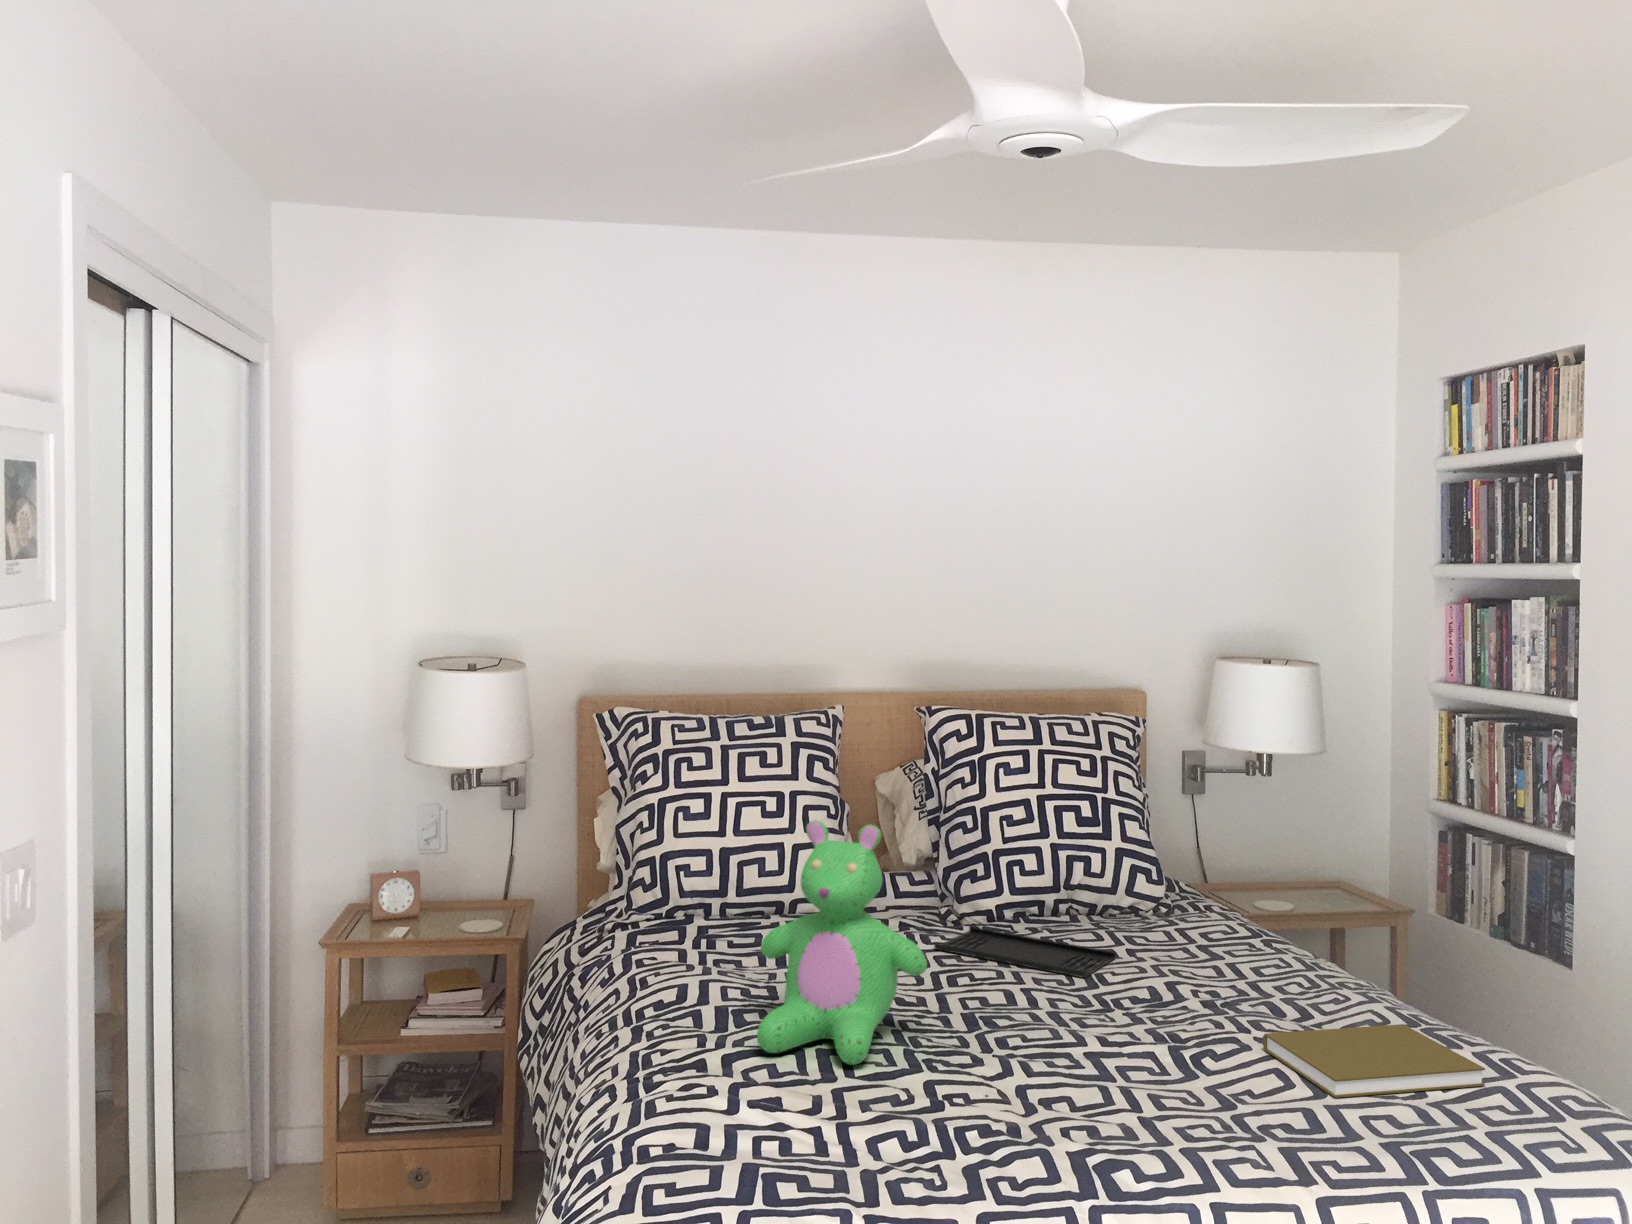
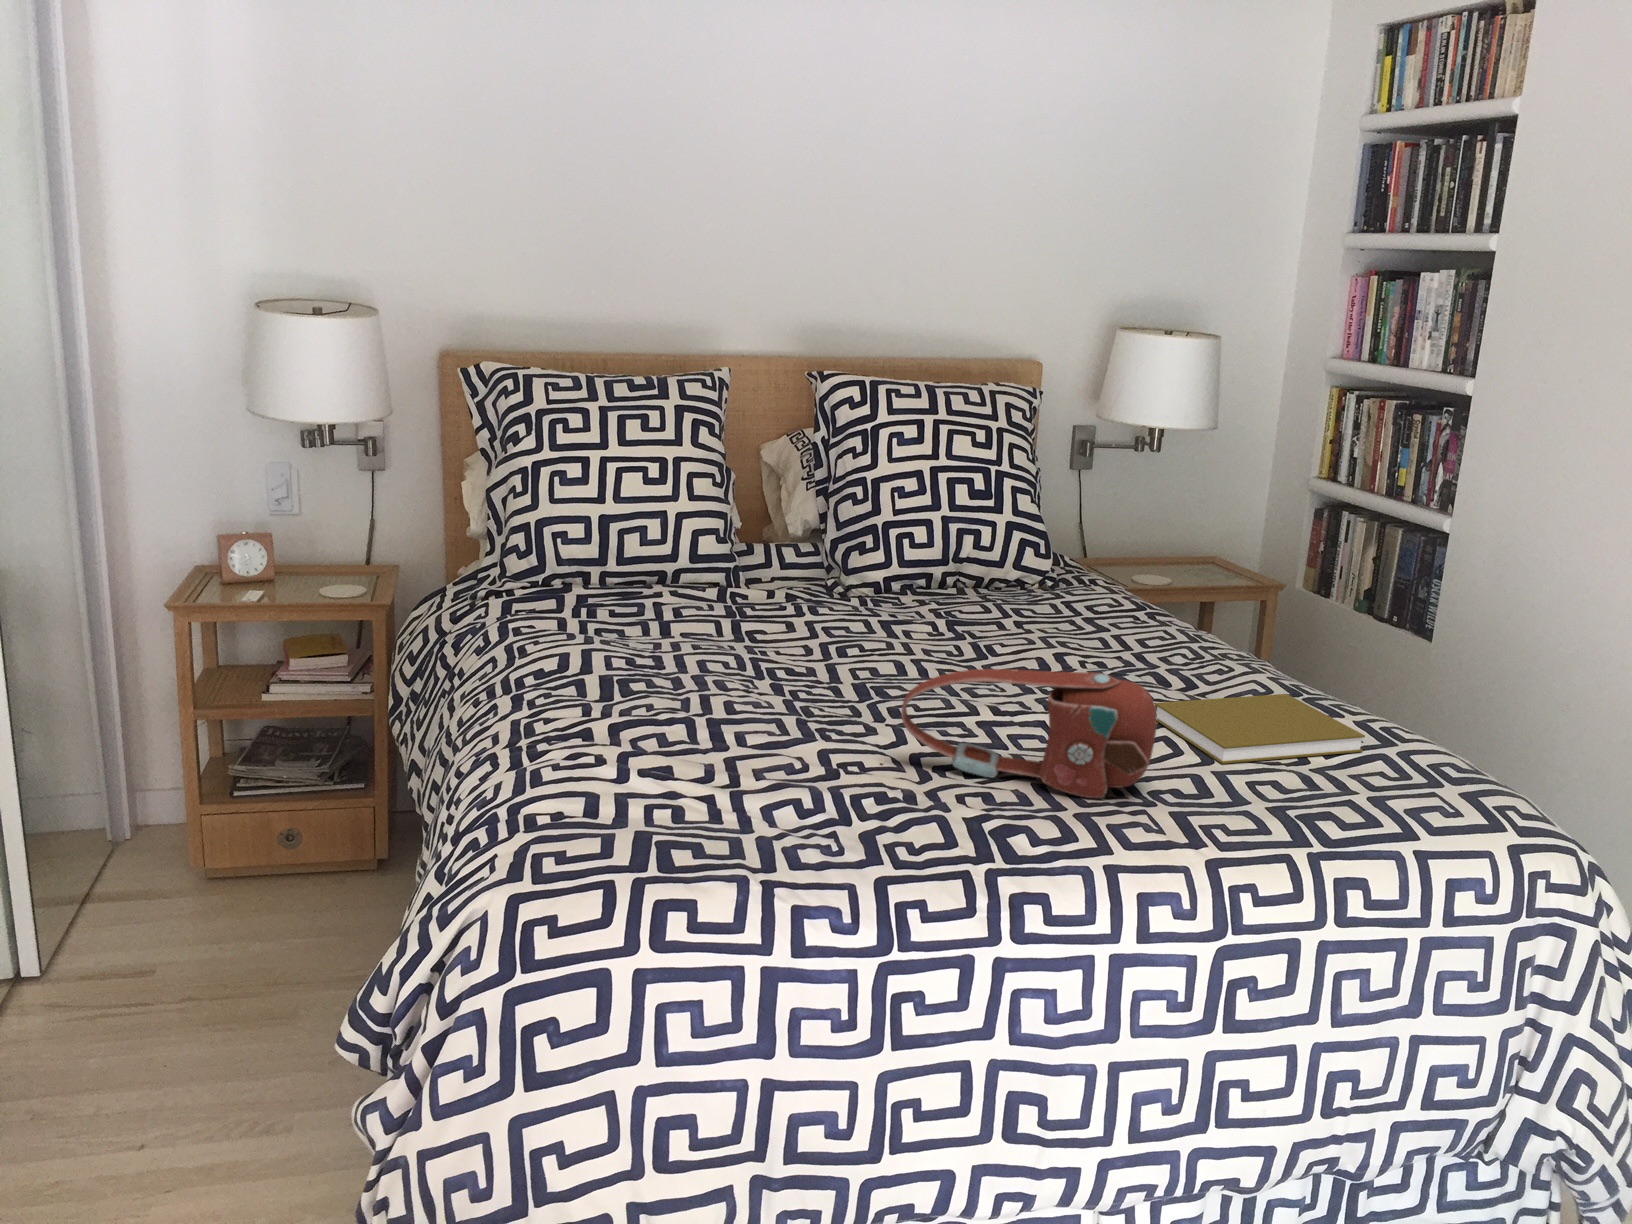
teddy bear: present [757,820,927,1065] -> none [644,484,822,734]
tray: present [934,926,1116,978] -> none [822,597,1005,649]
handbag: none [1003,998,1258,1133] -> present [901,669,1157,798]

